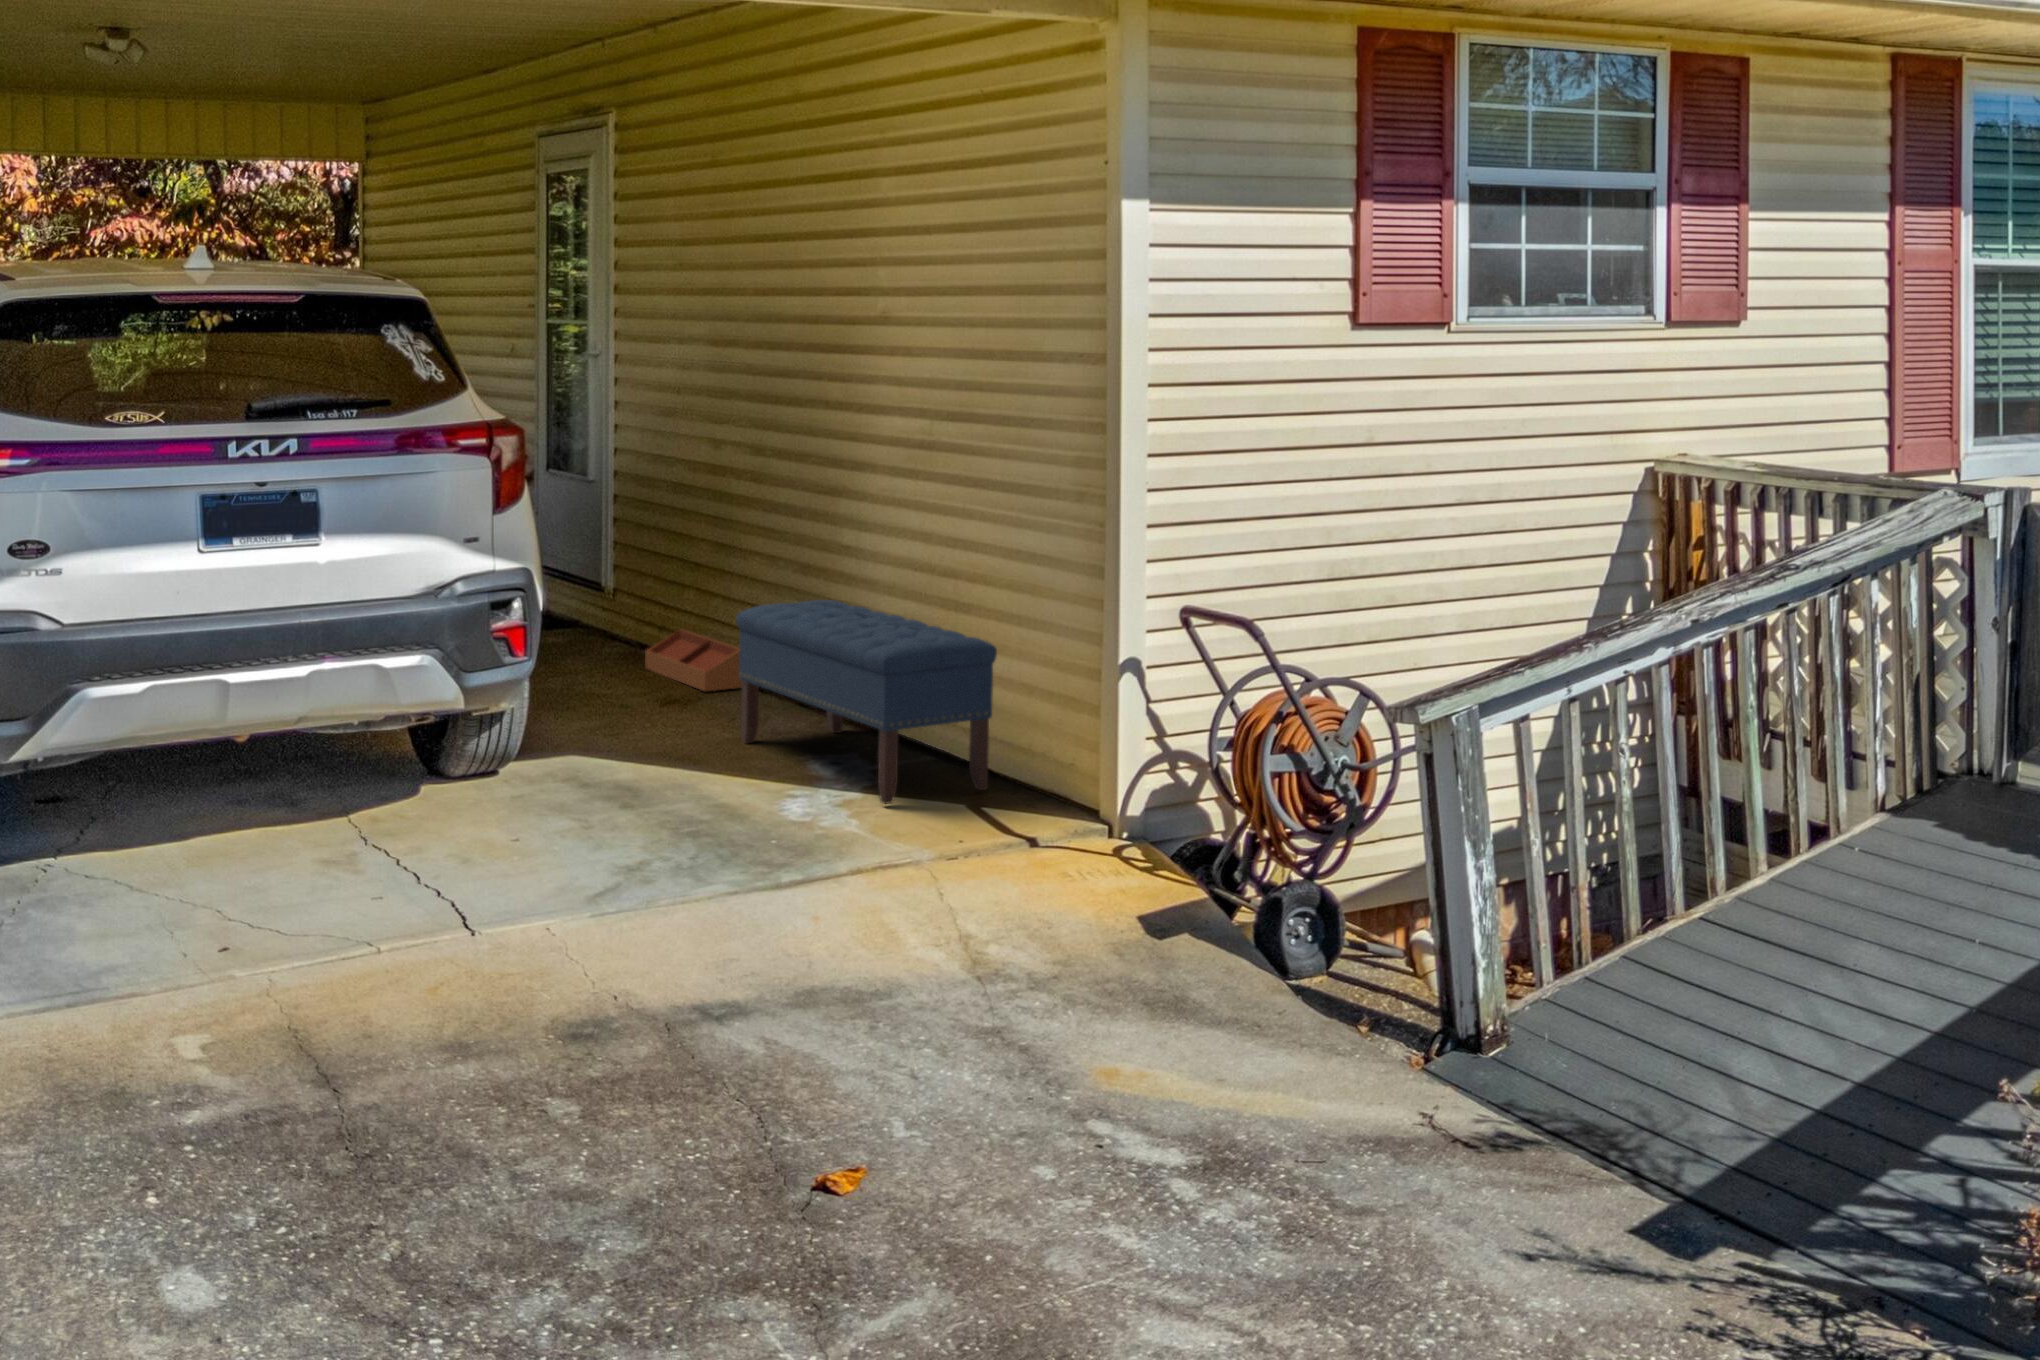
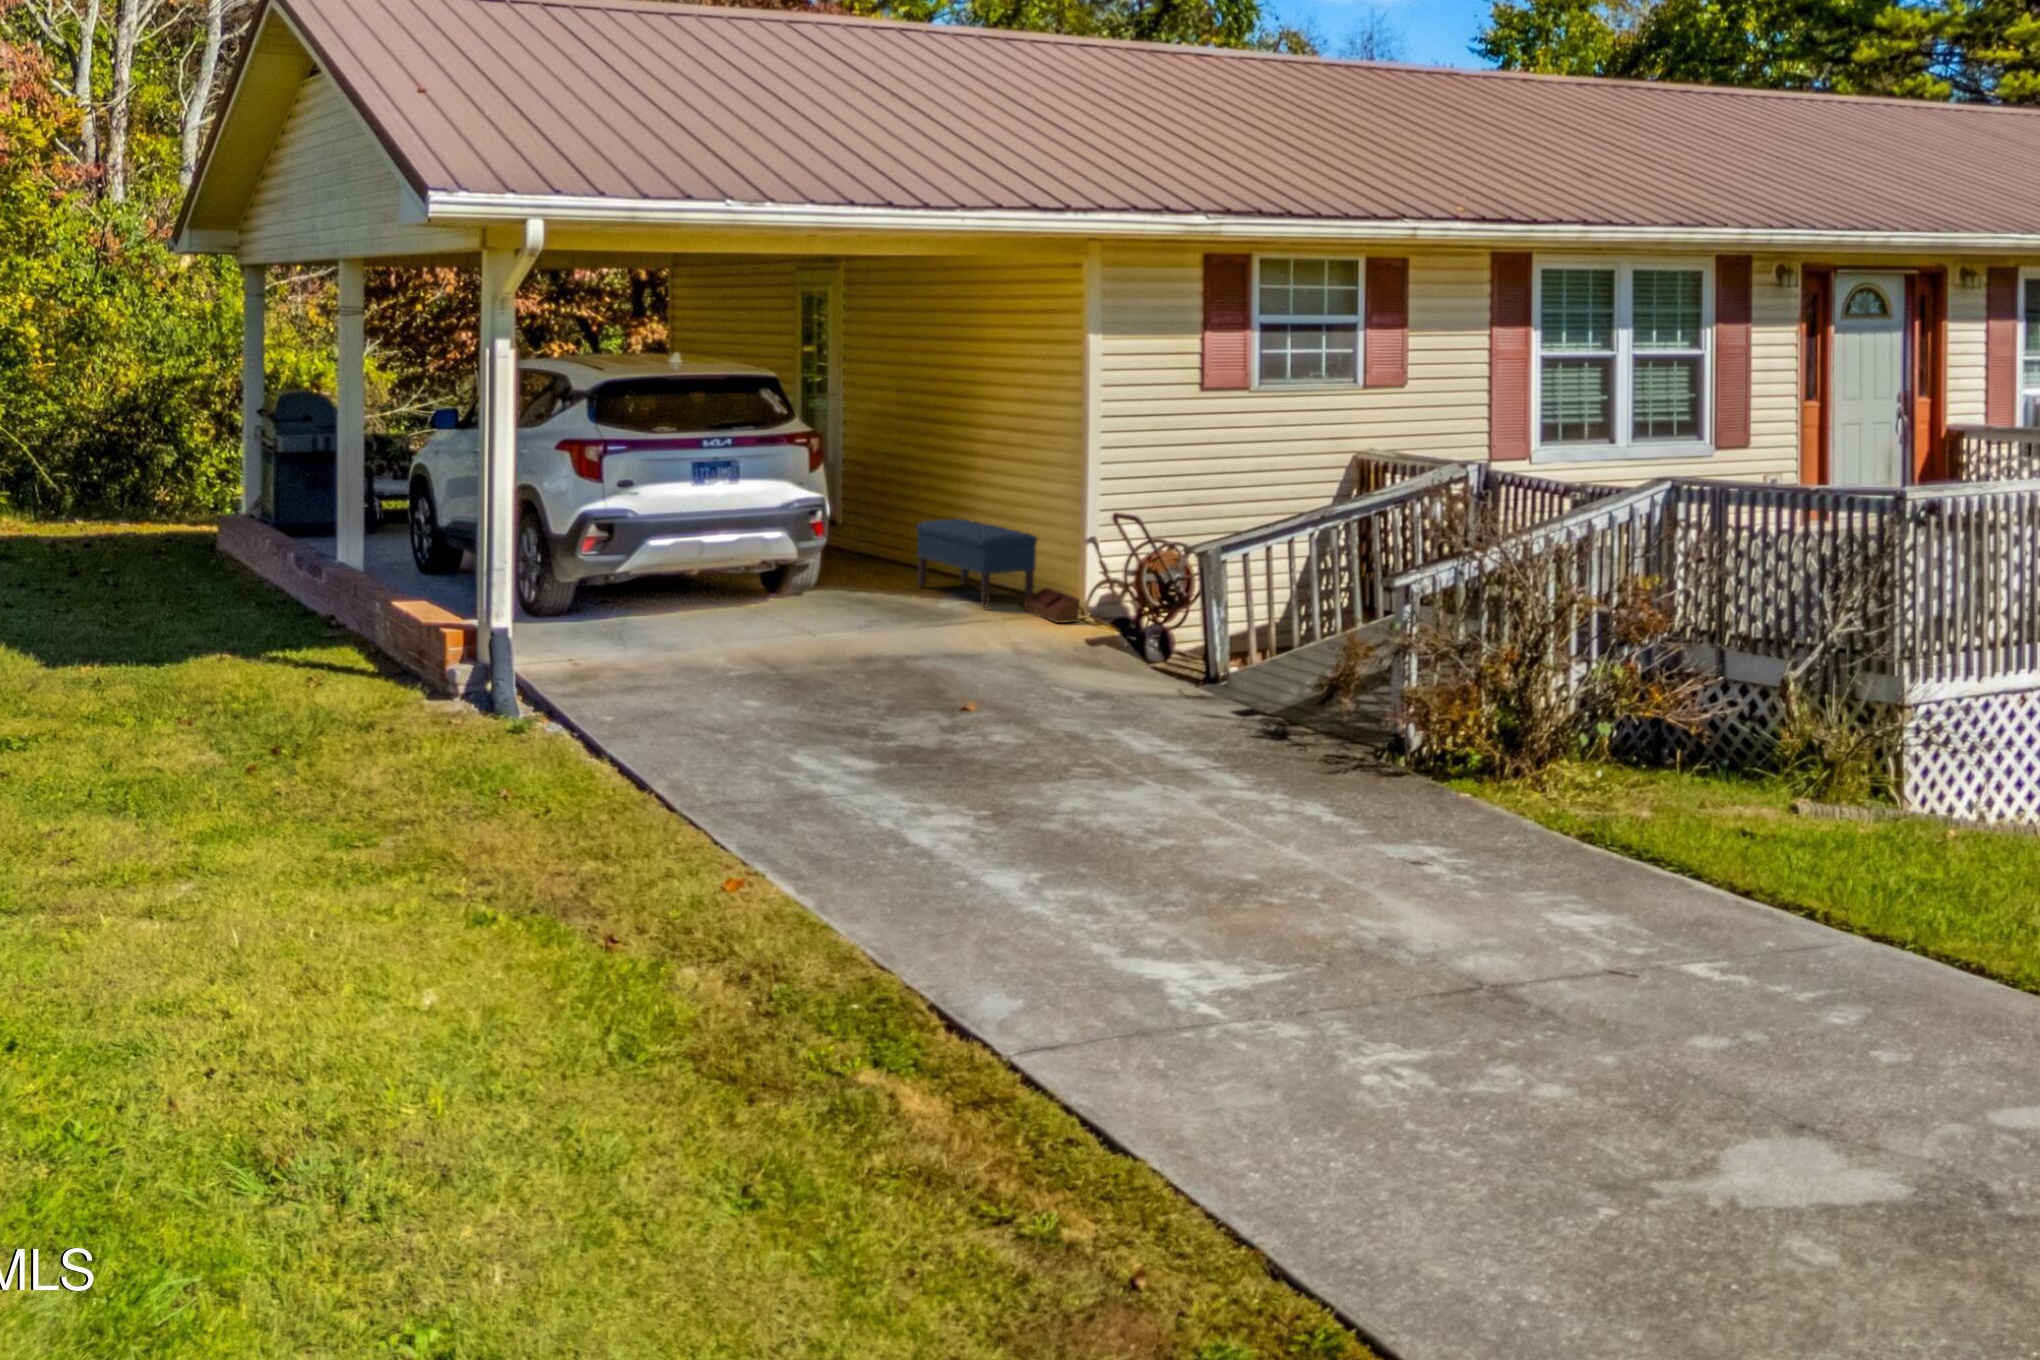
storage bin: present [645,629,742,691] -> present [1024,587,1079,623]

